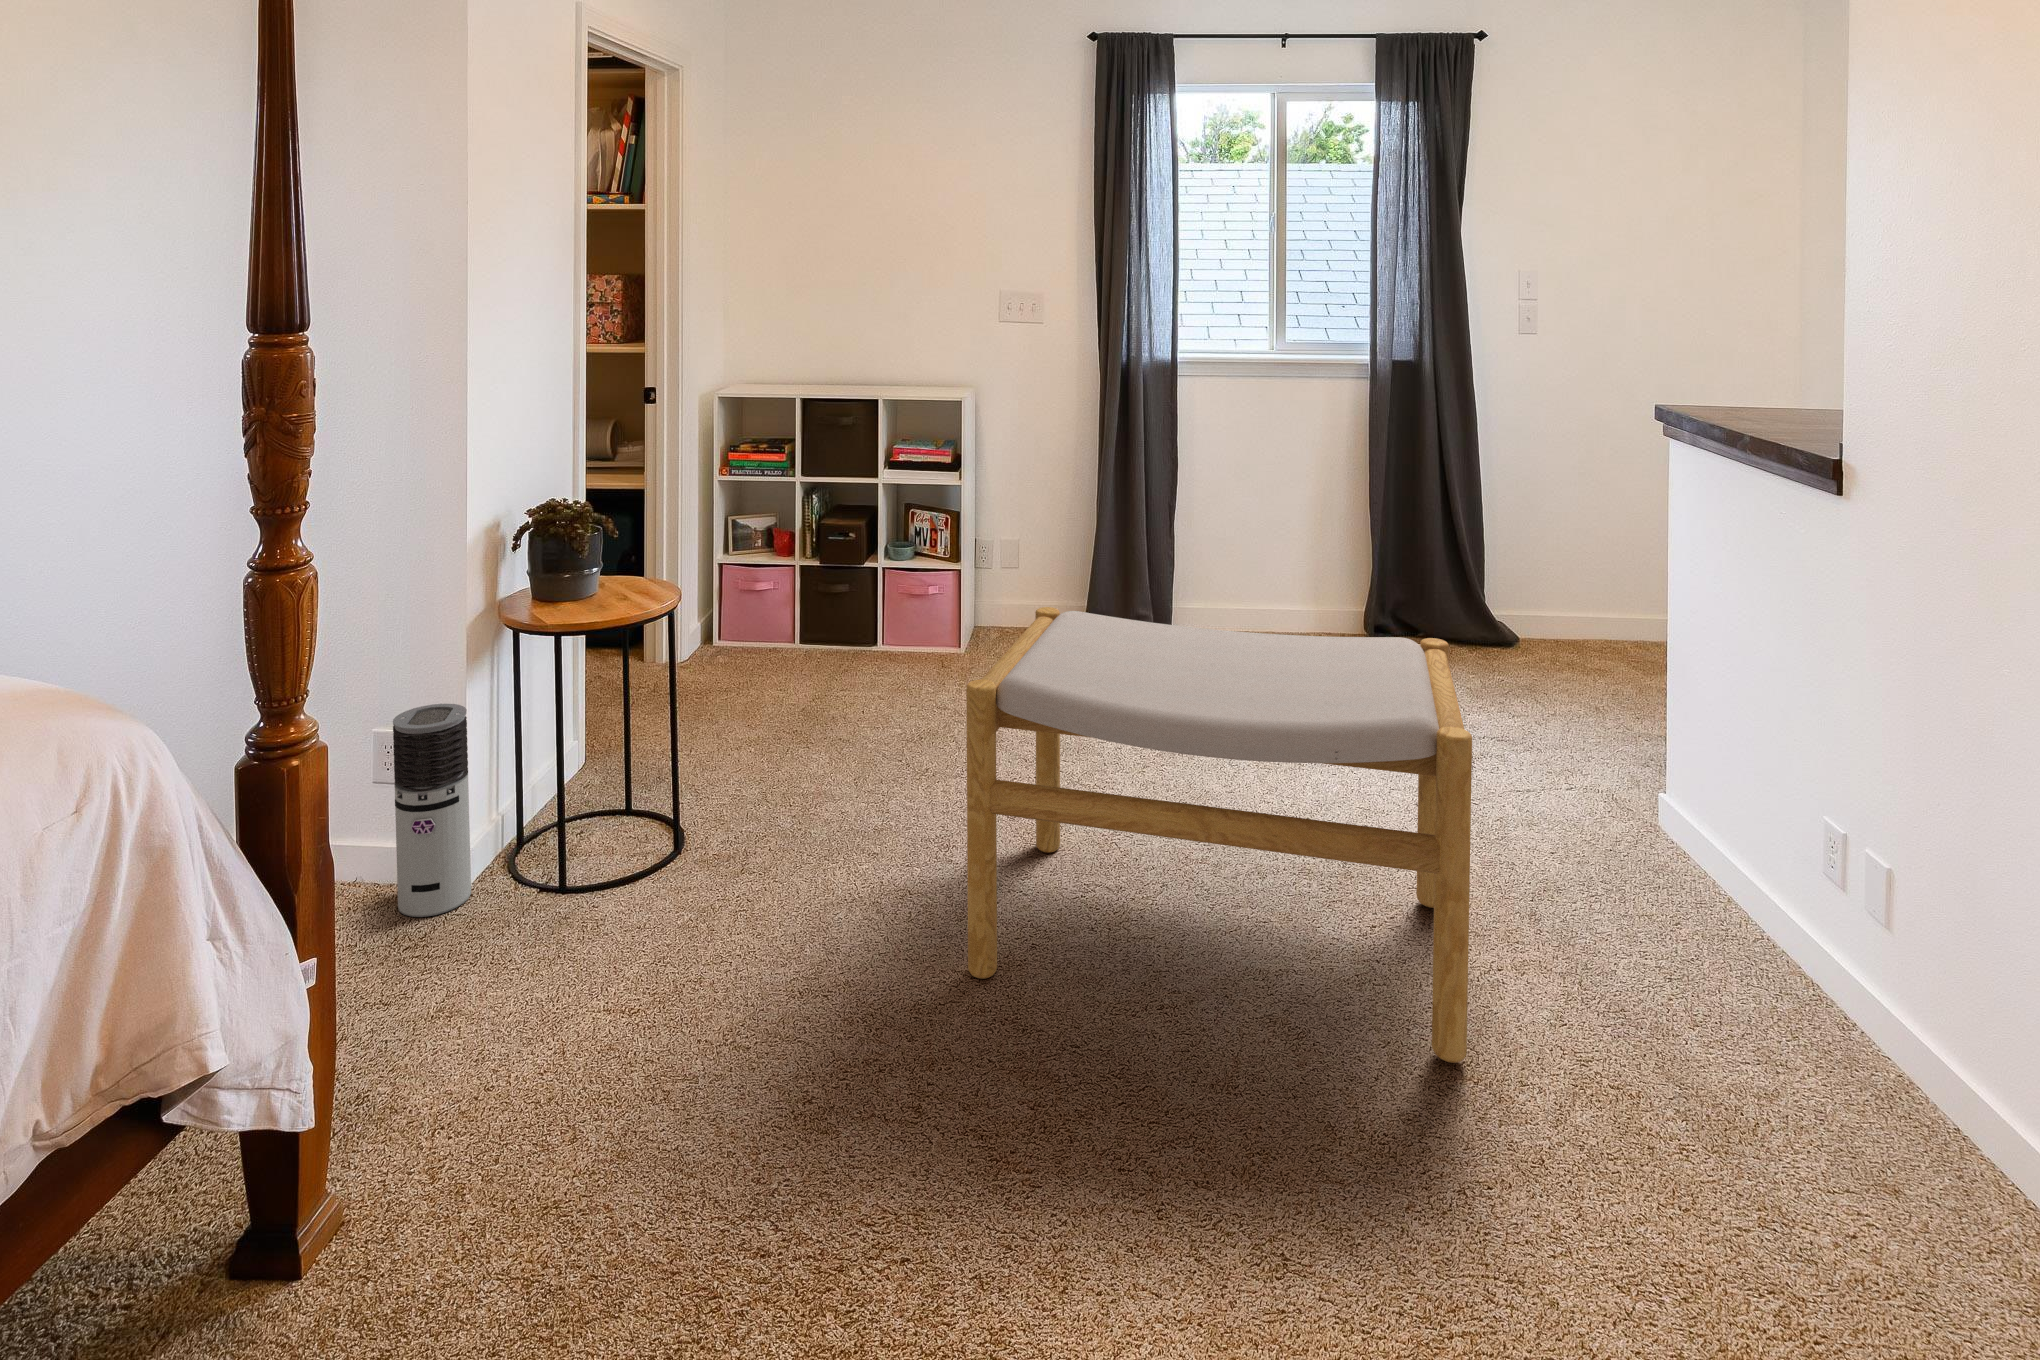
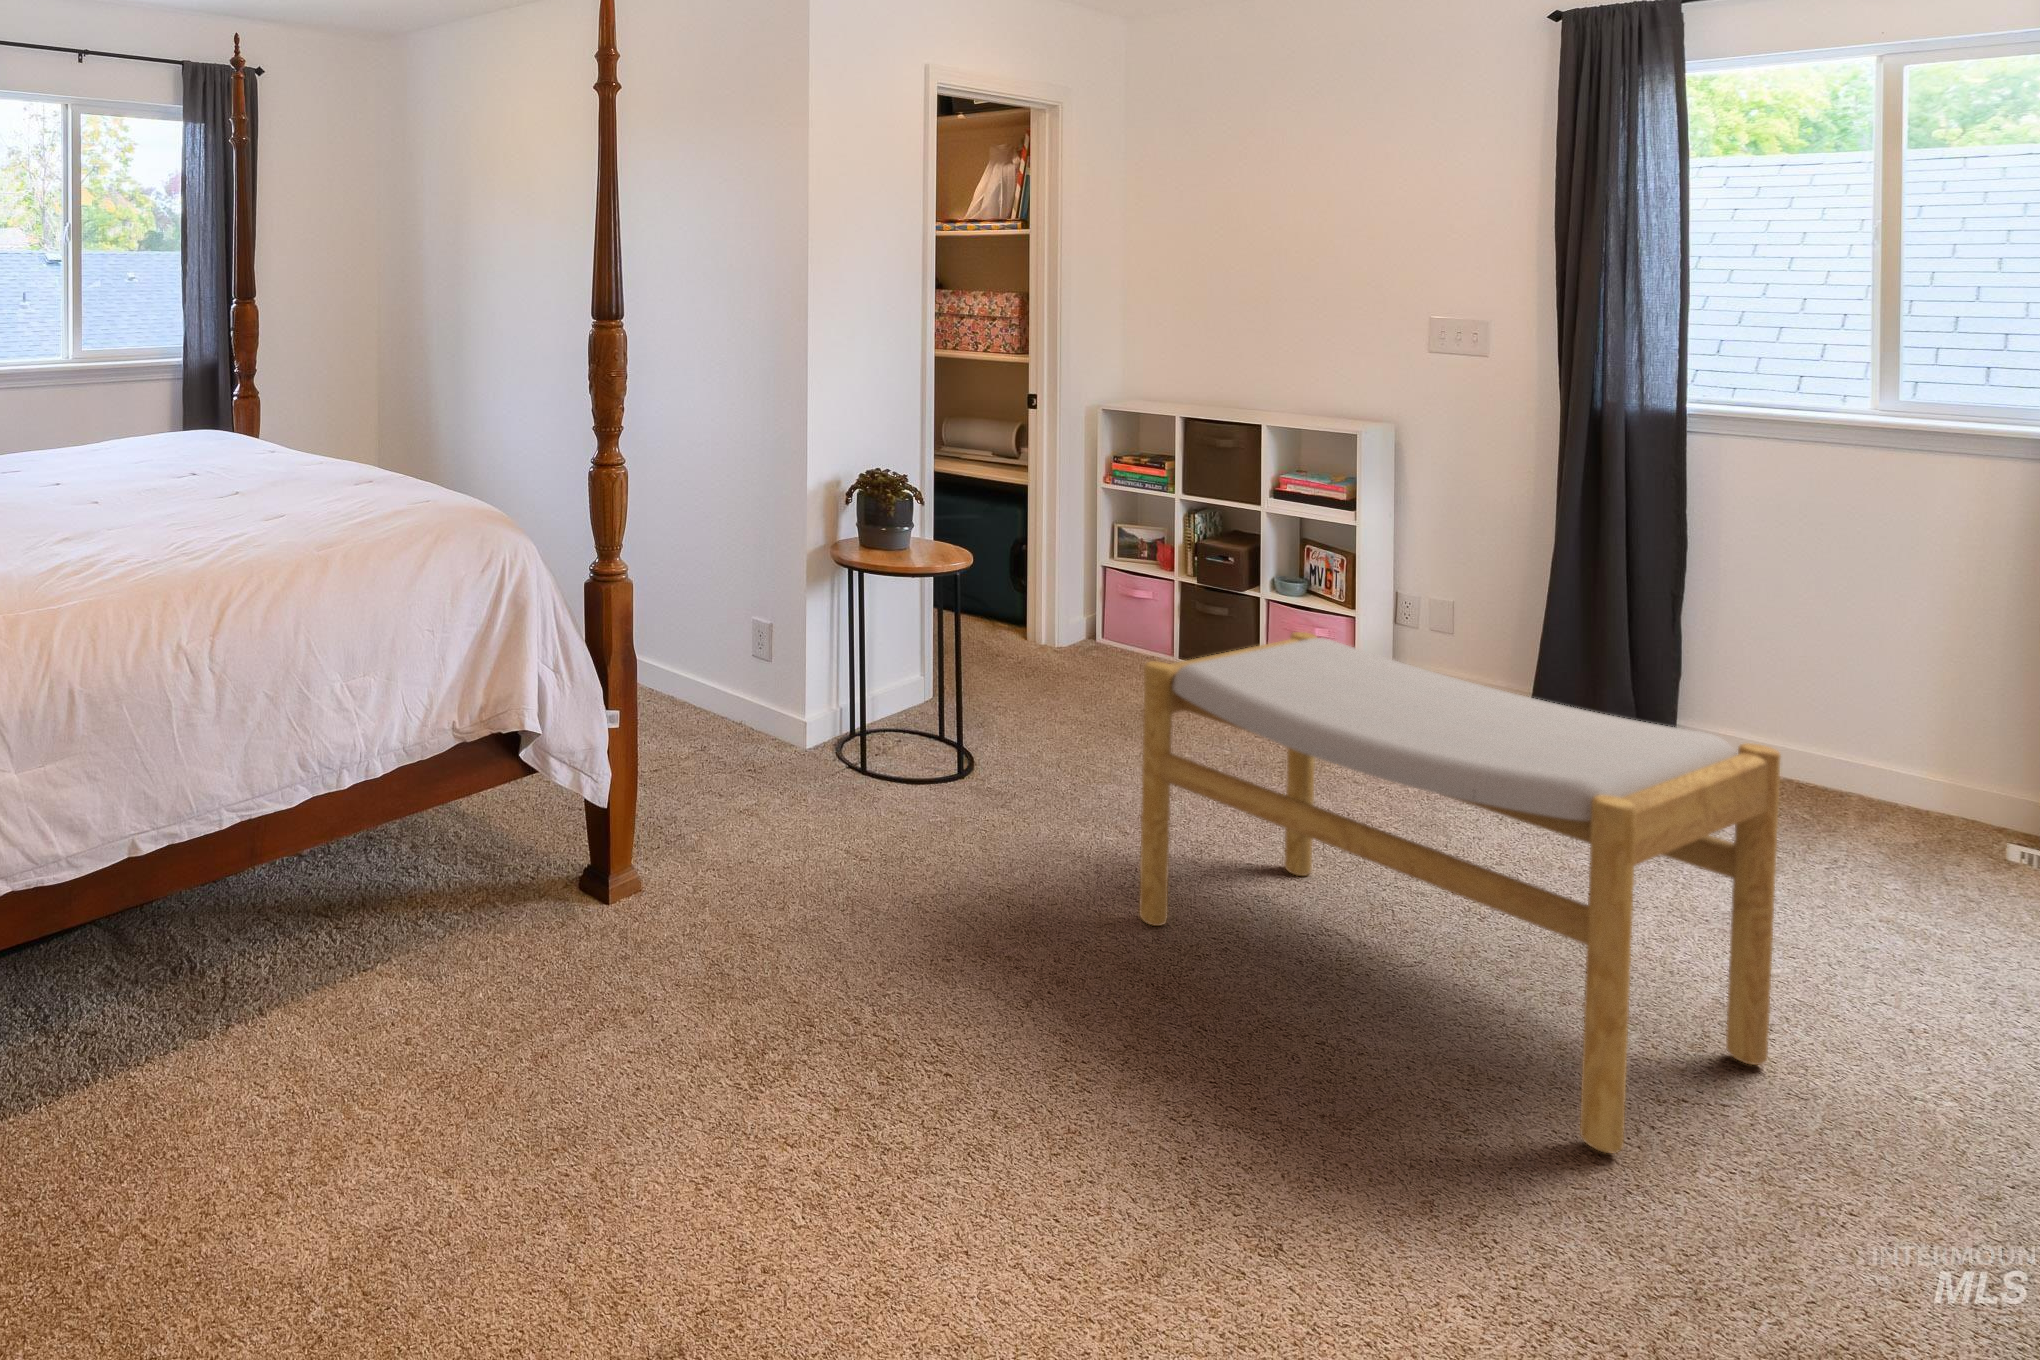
air purifier: present [393,704,471,917] -> none [755,609,805,758]

